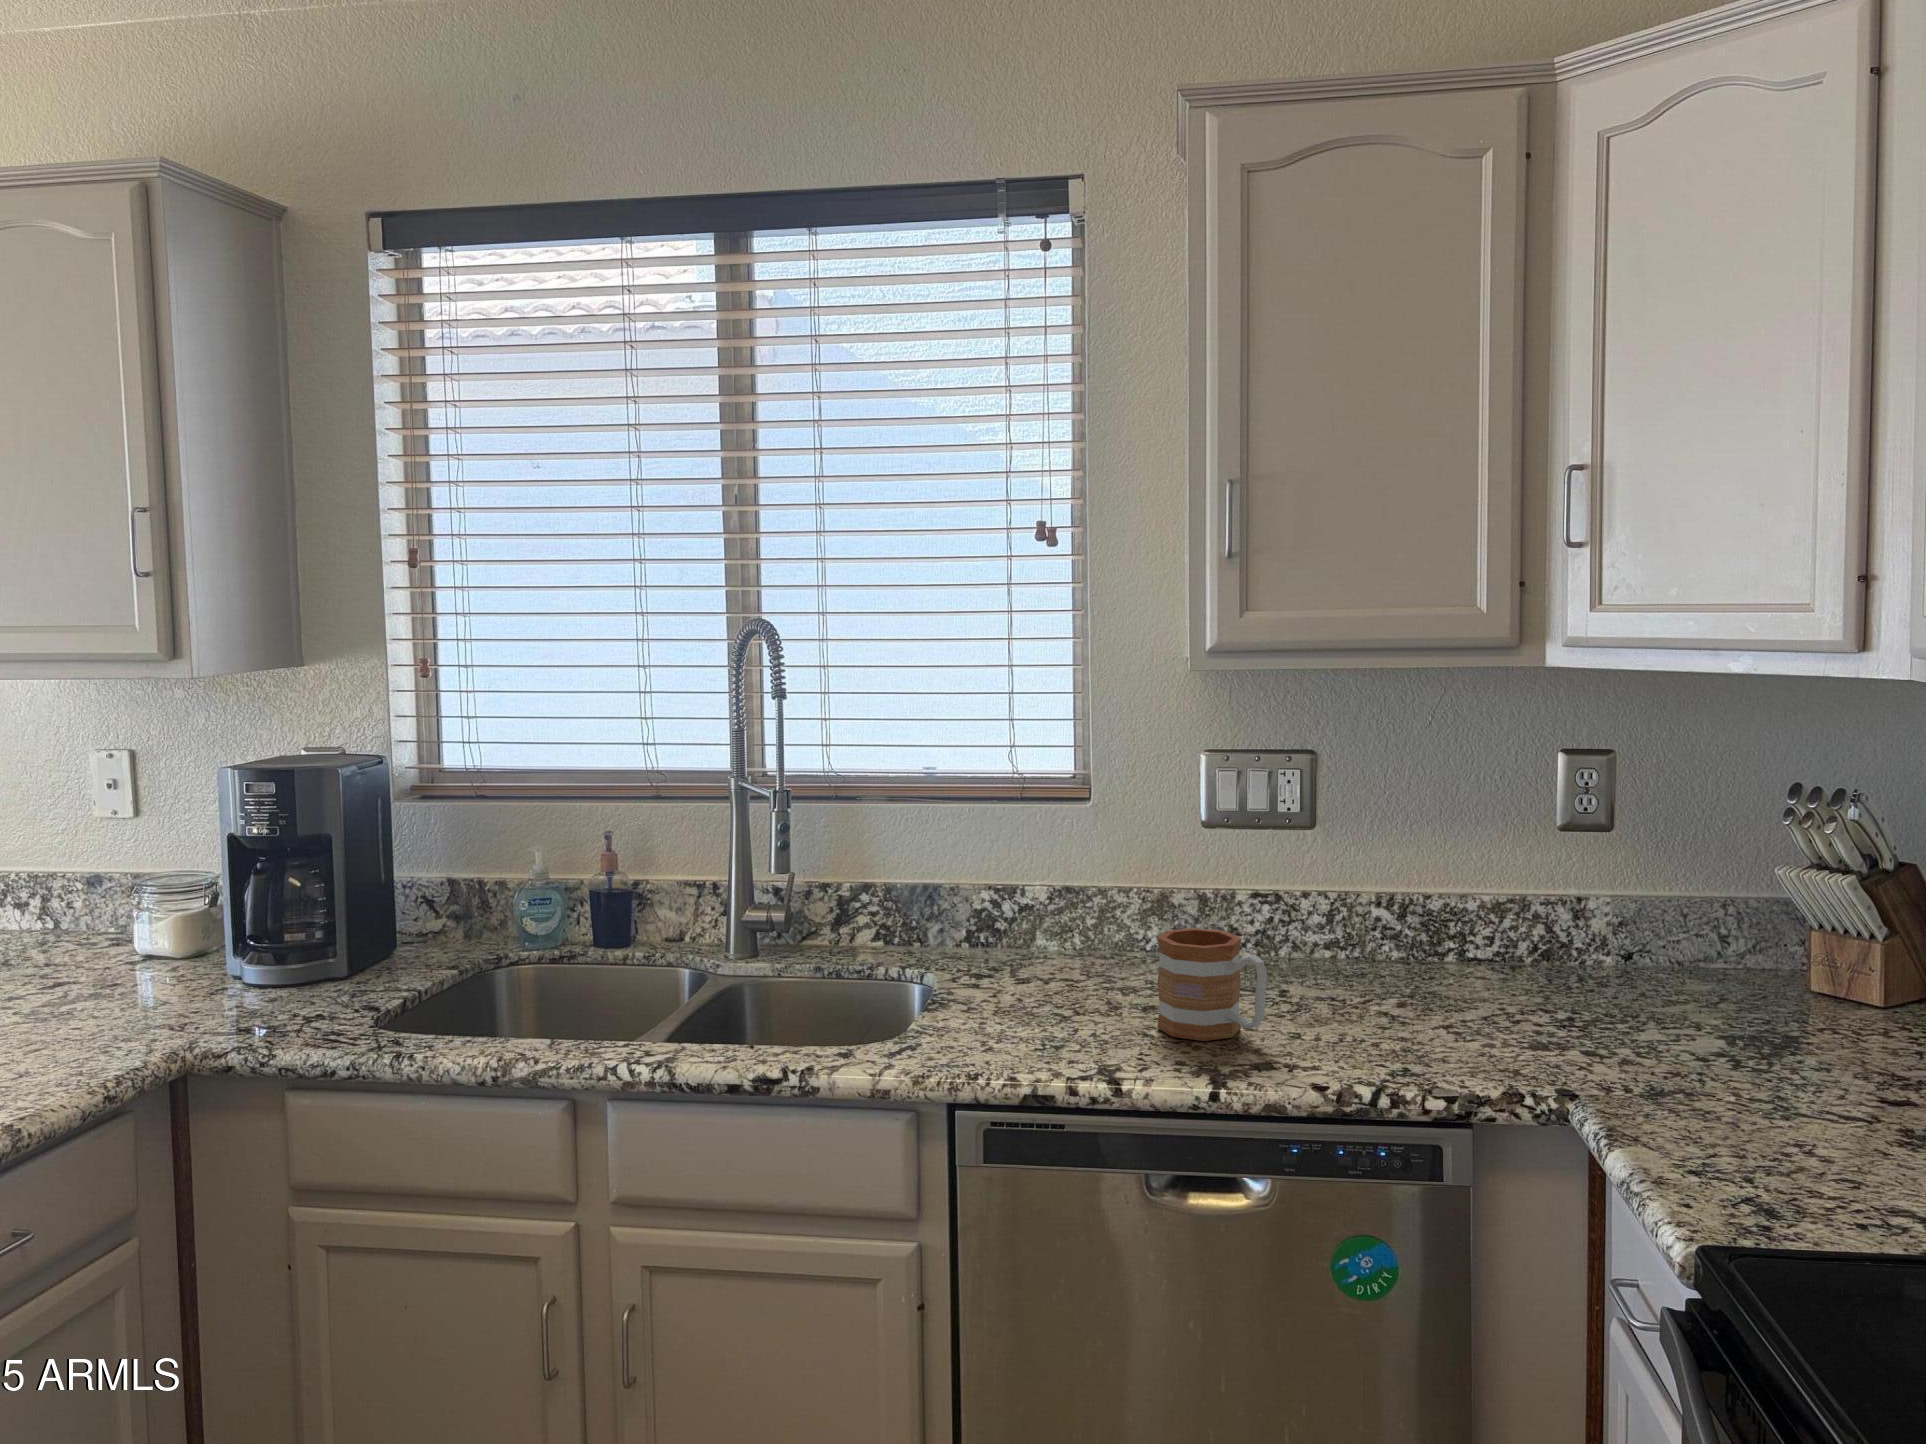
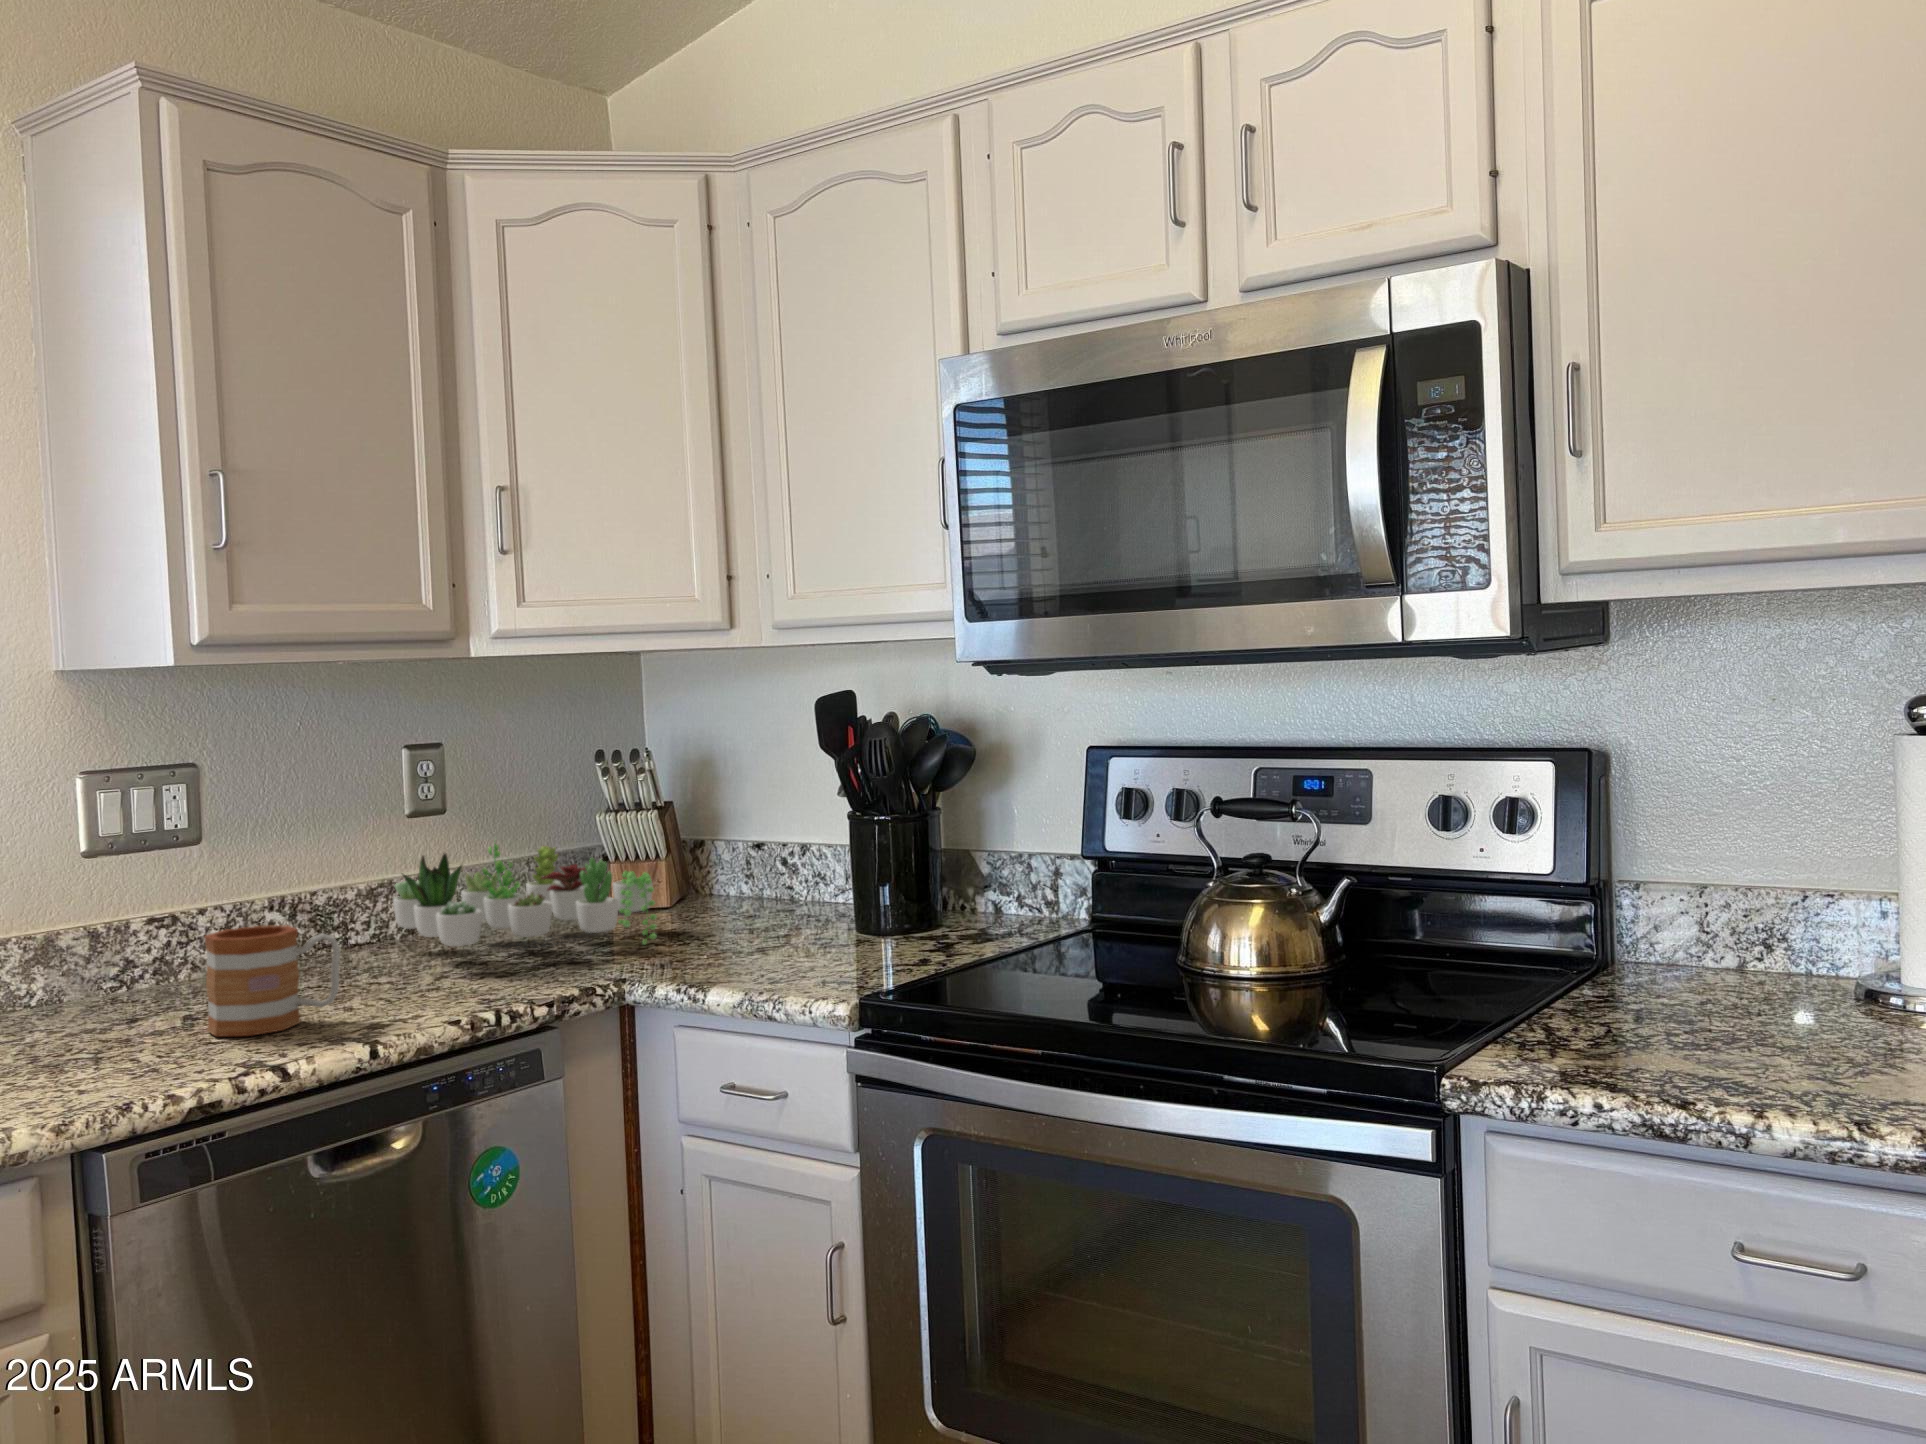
succulent plant: none [1449,878,1787,1059] -> present [393,844,657,951]

